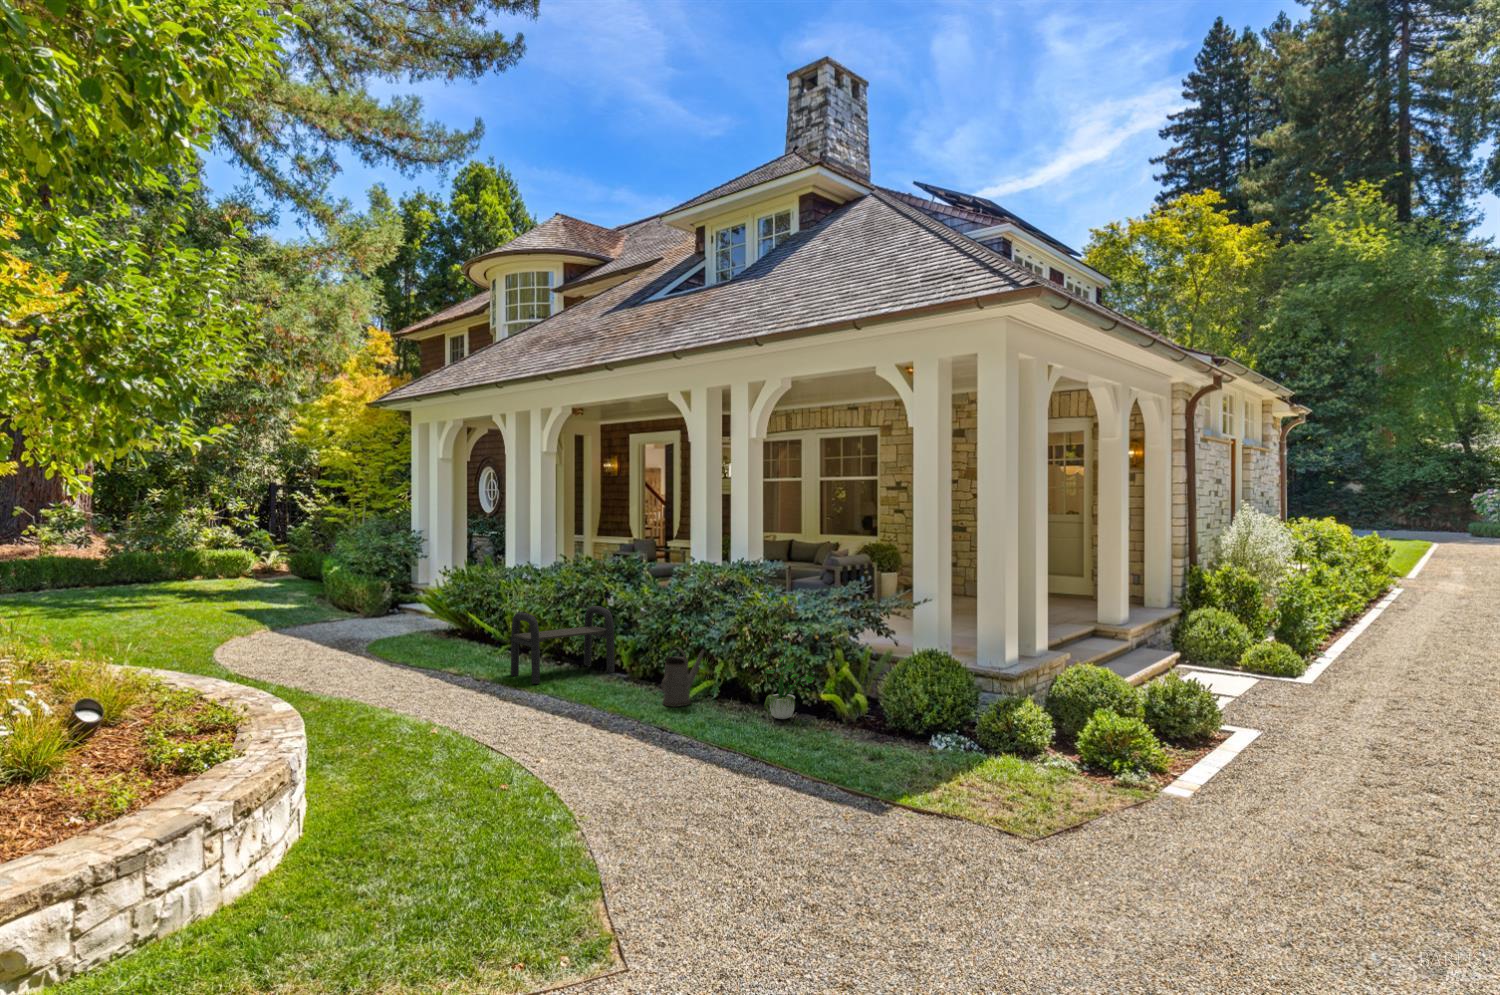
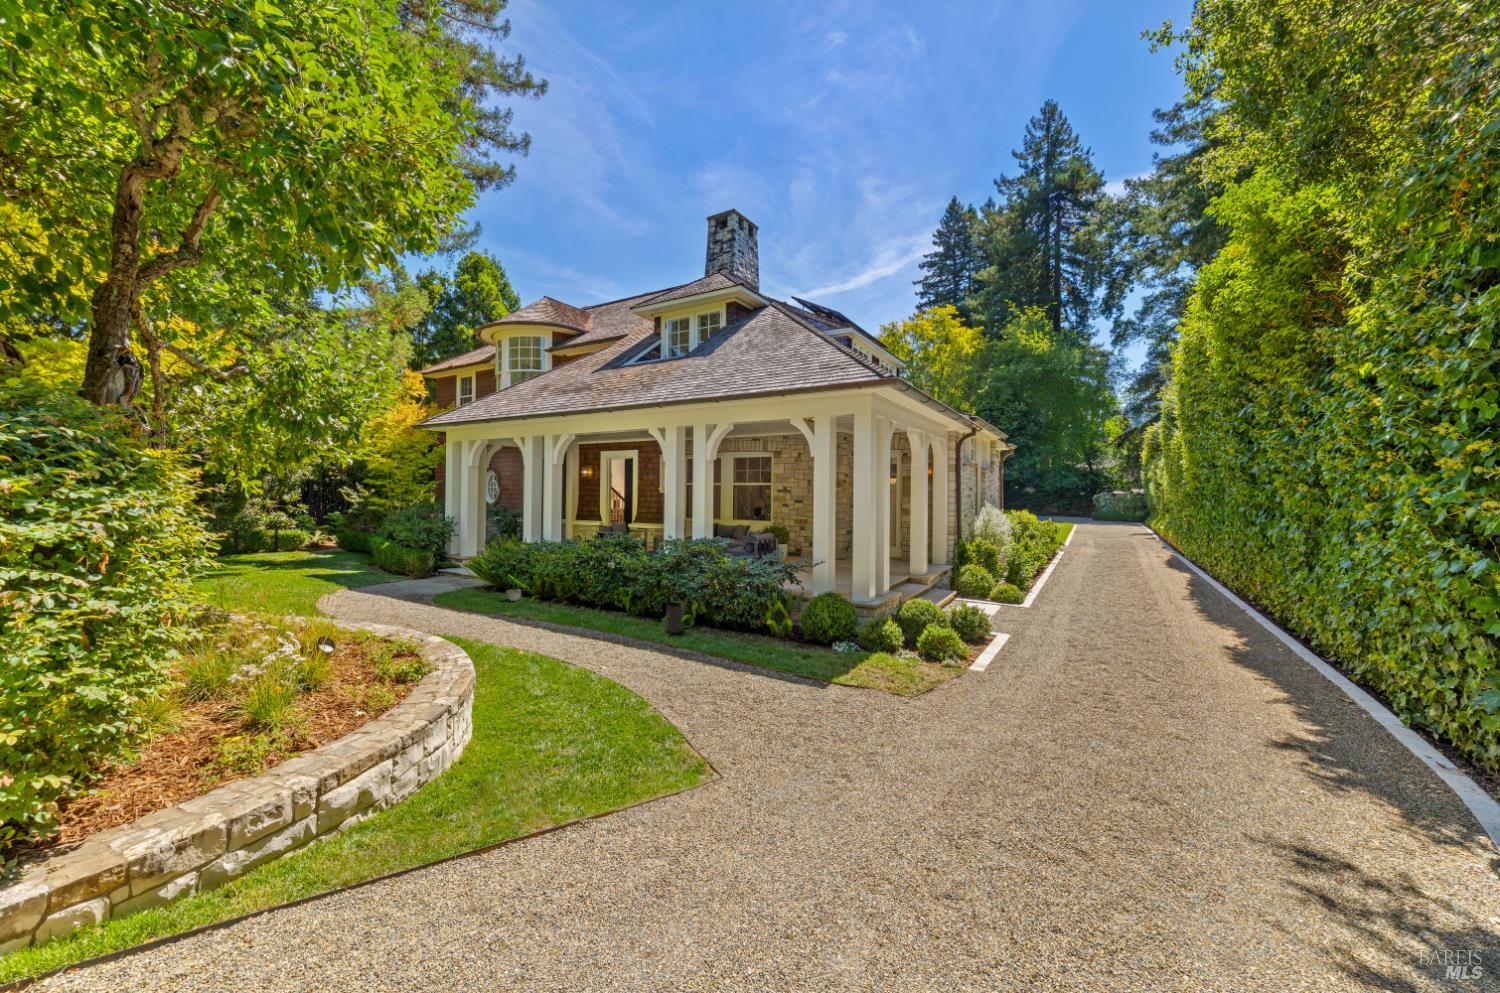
bench: present [511,606,615,684] -> present [234,527,278,553]
potted plant: present [765,659,815,719] -> present [505,578,529,601]

